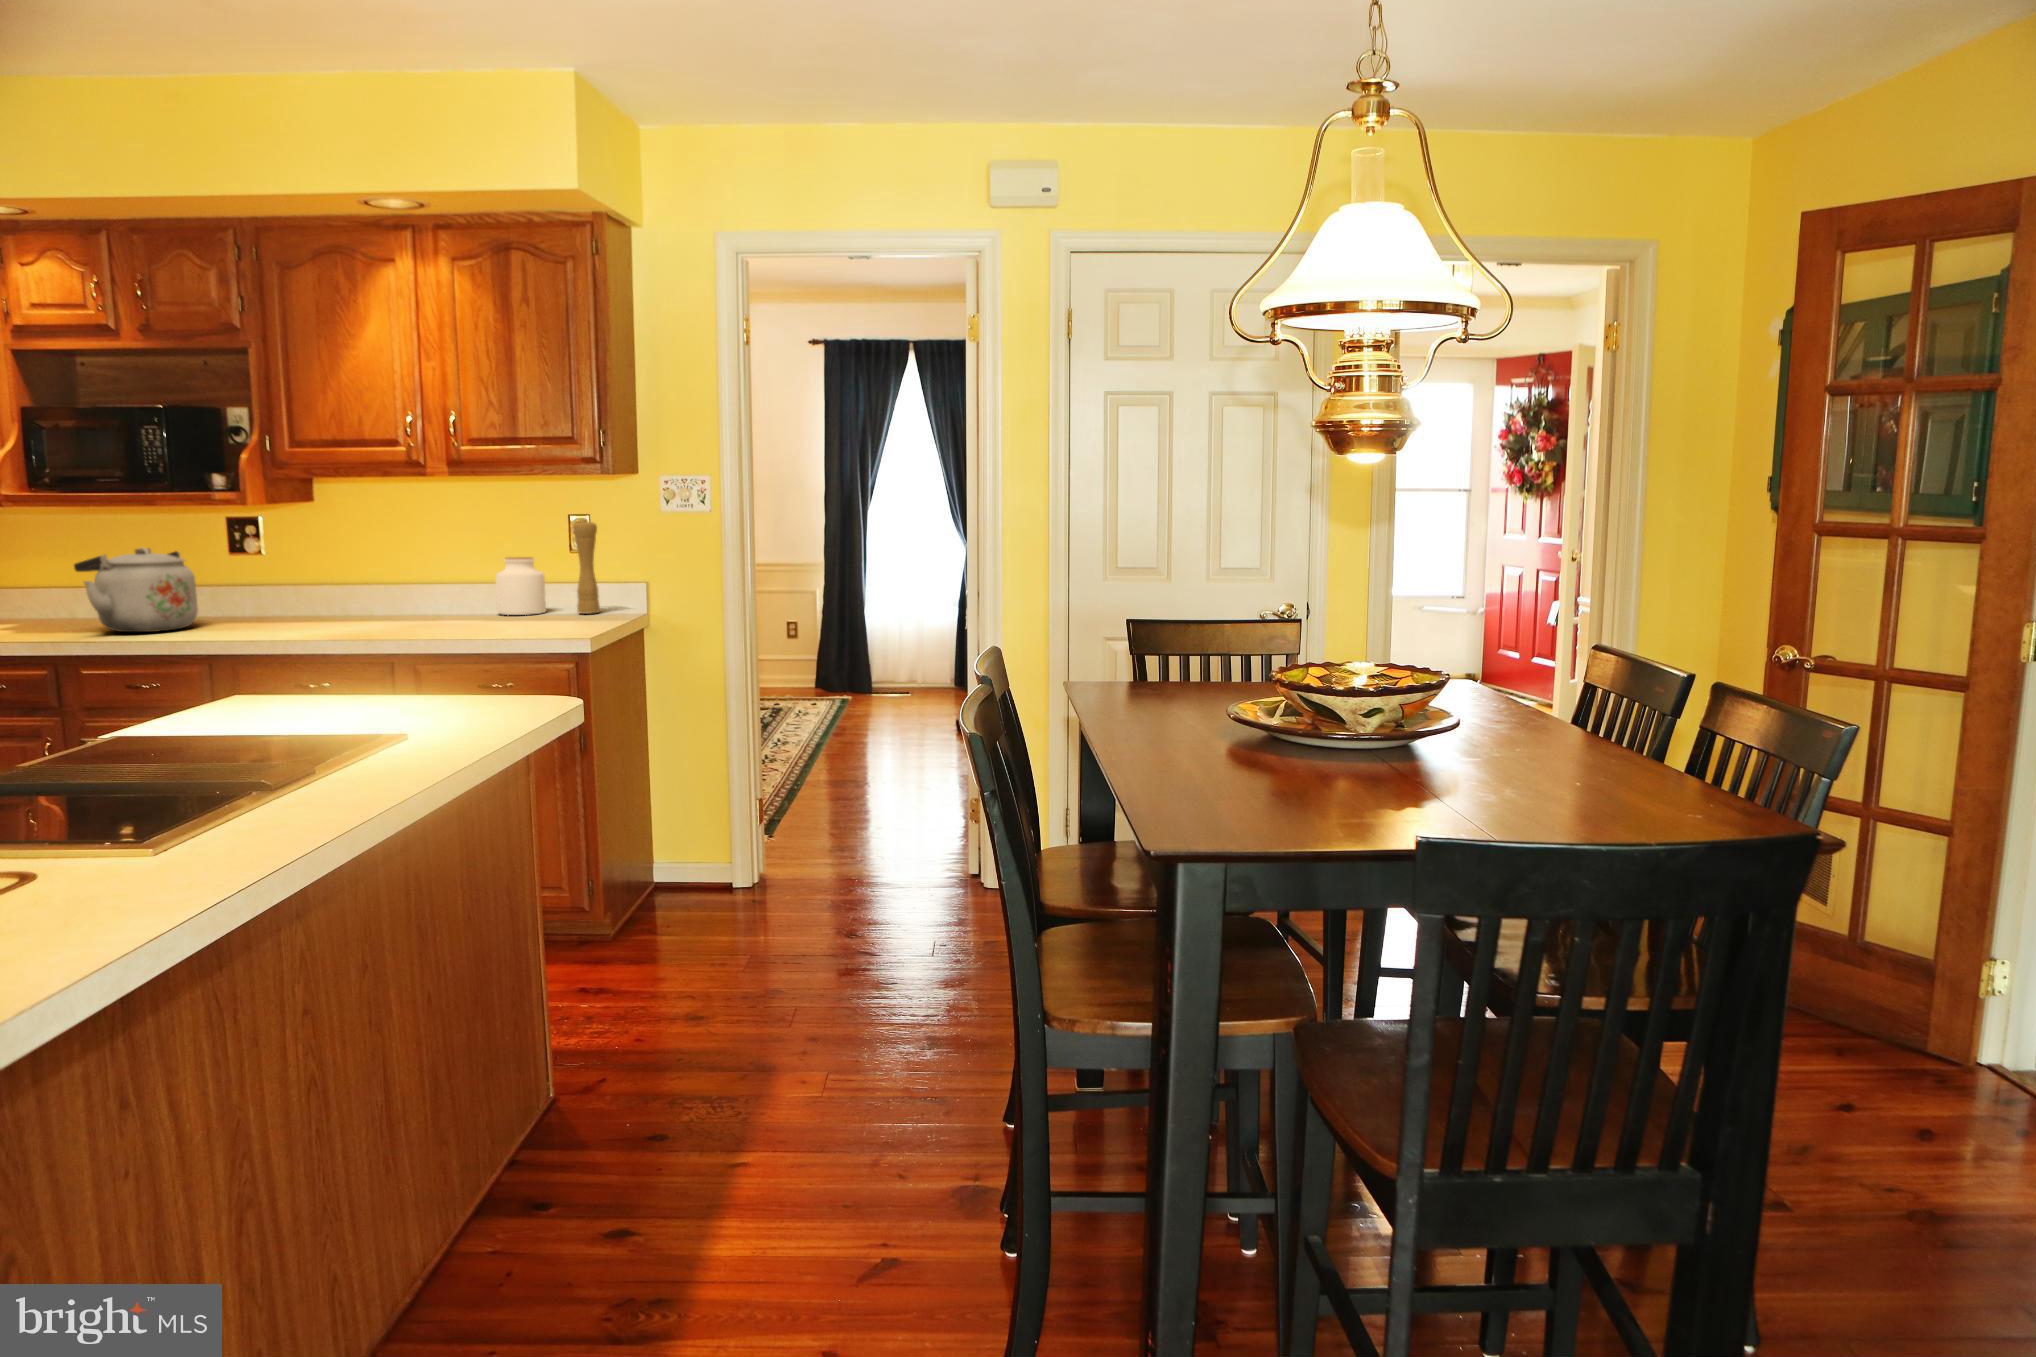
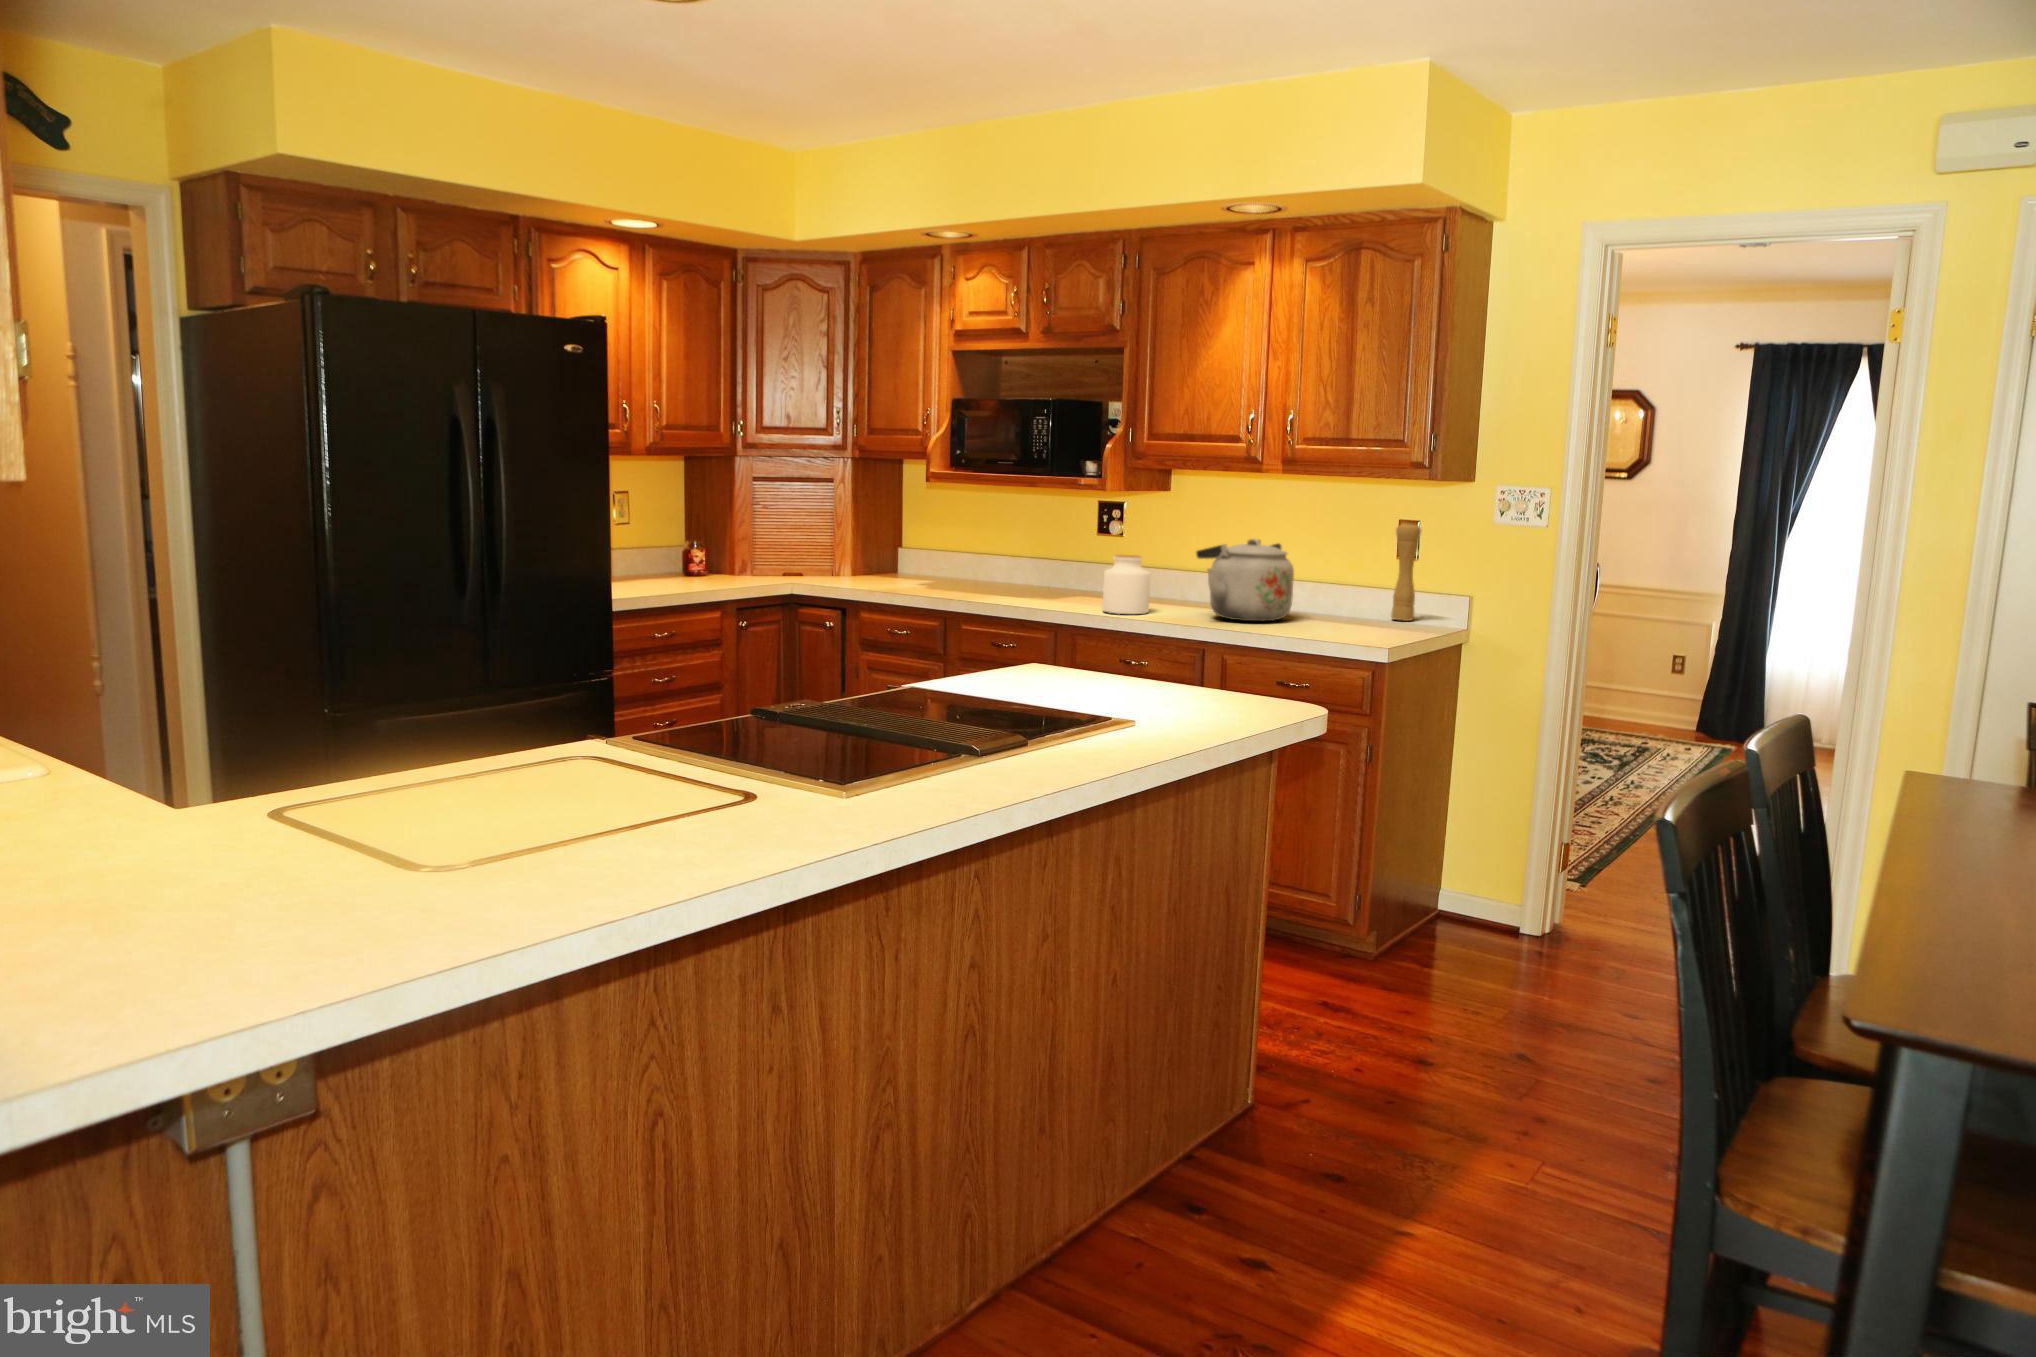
kettle: present [74,548,198,632] -> present [1196,539,1294,621]
jar: present [496,557,546,615] -> present [1103,555,1150,614]

